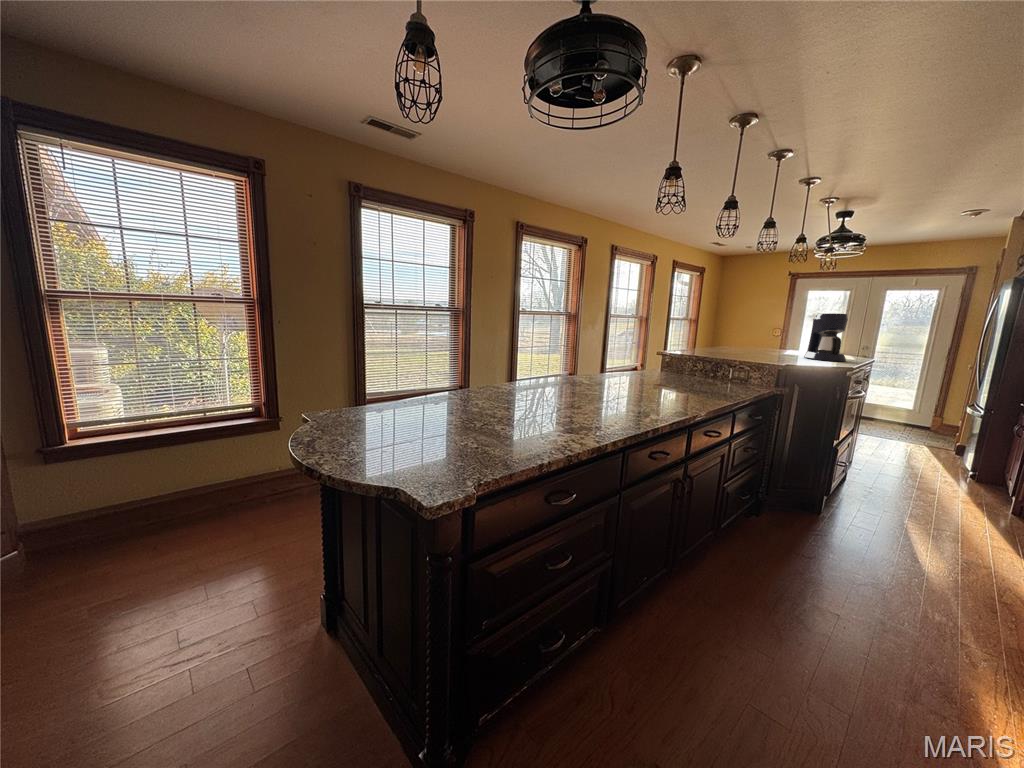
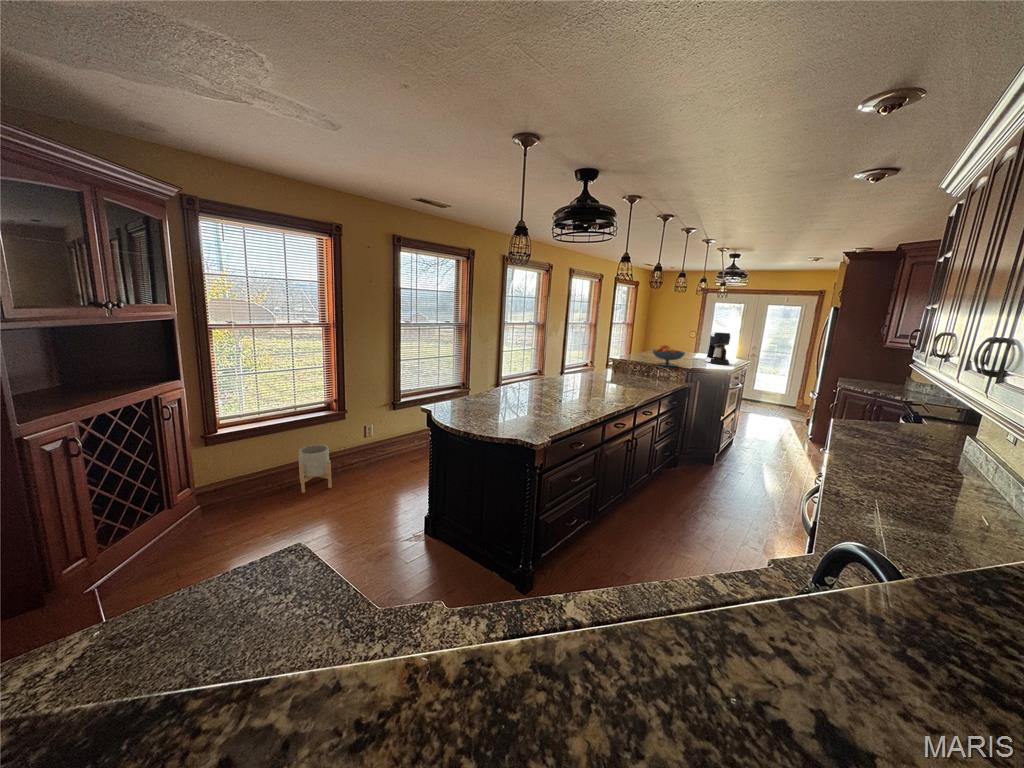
fruit bowl: none [721,330,775,362] -> present [652,345,685,367]
planter: none [193,464,249,533] -> present [299,445,332,493]

